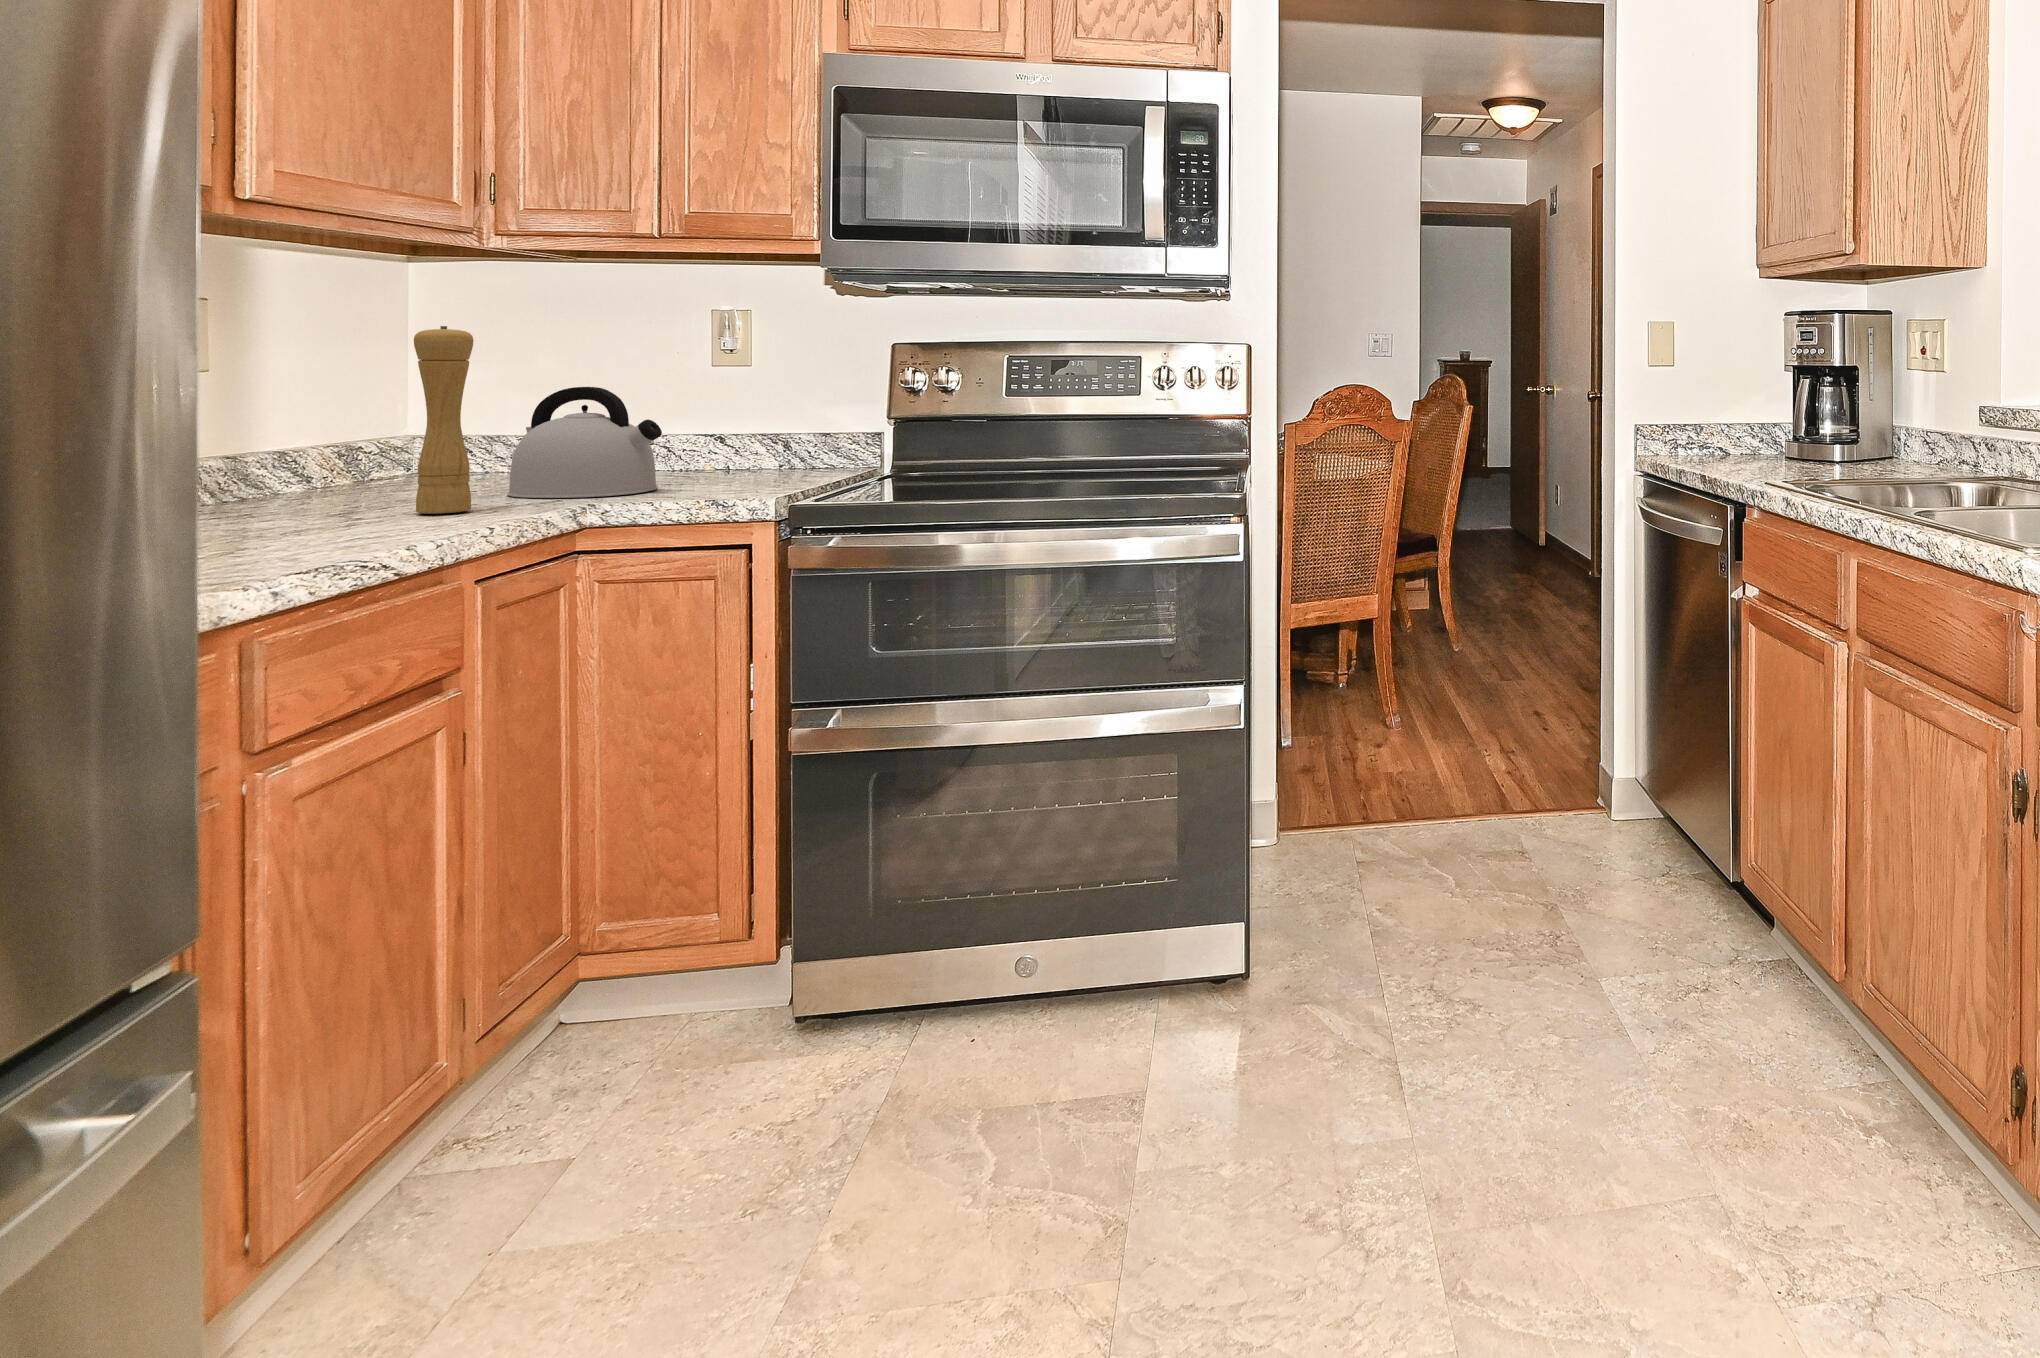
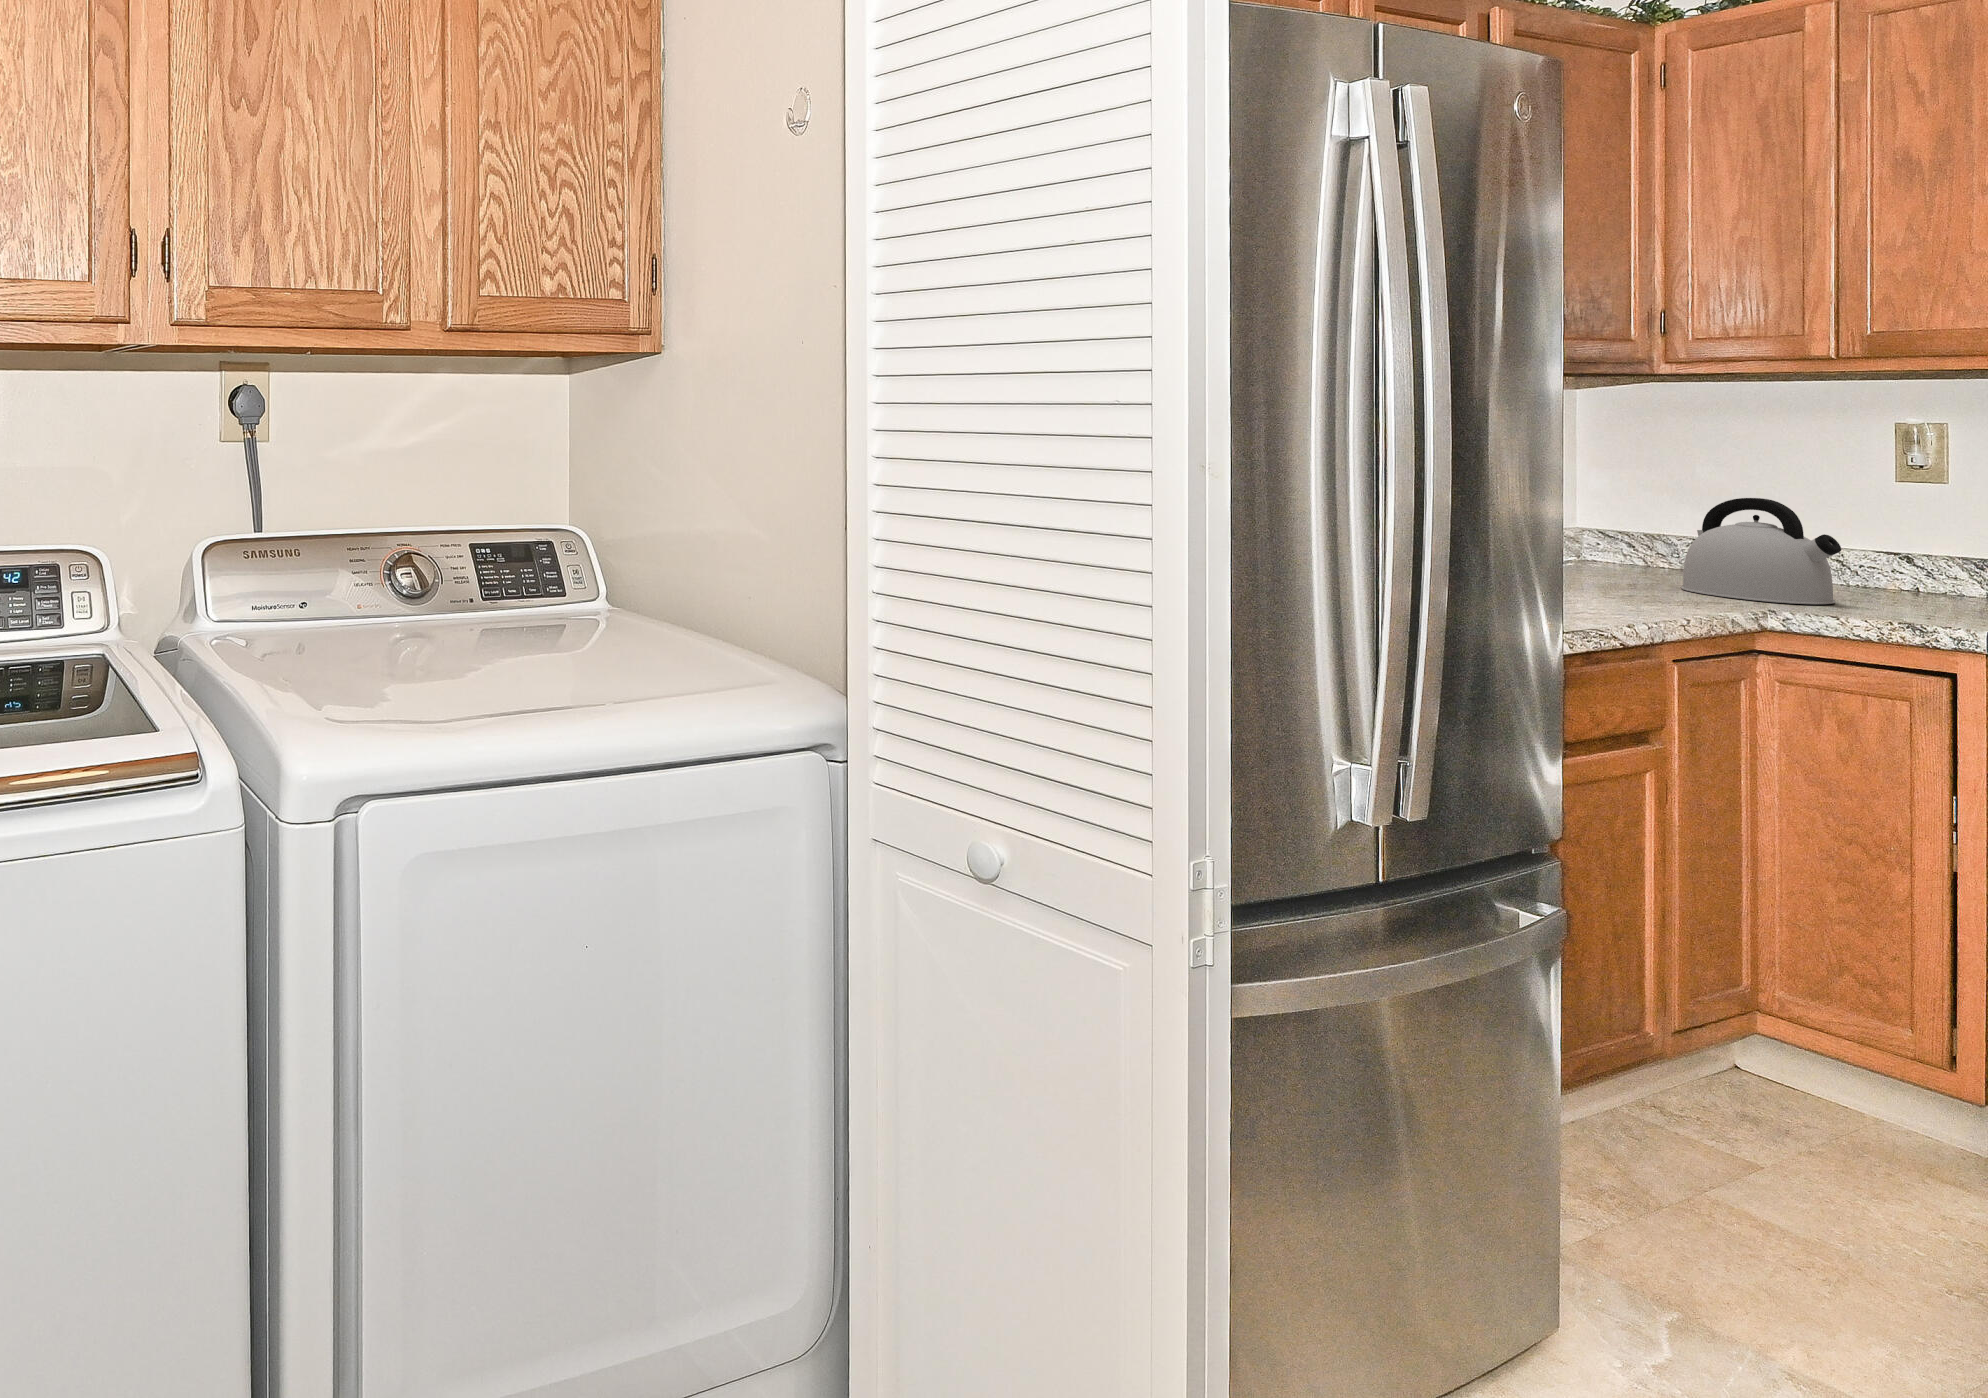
pepper mill: present [414,326,474,514] -> none [1610,443,1659,598]

